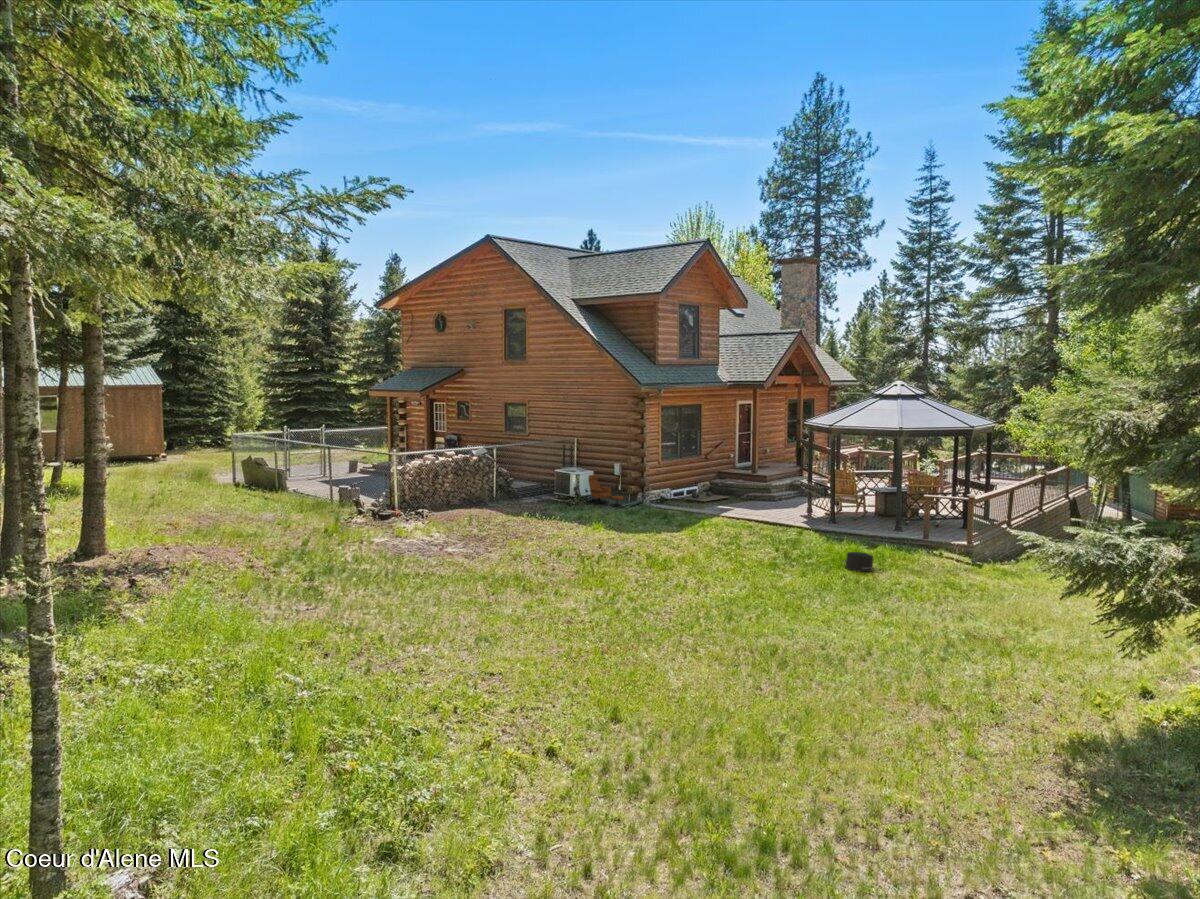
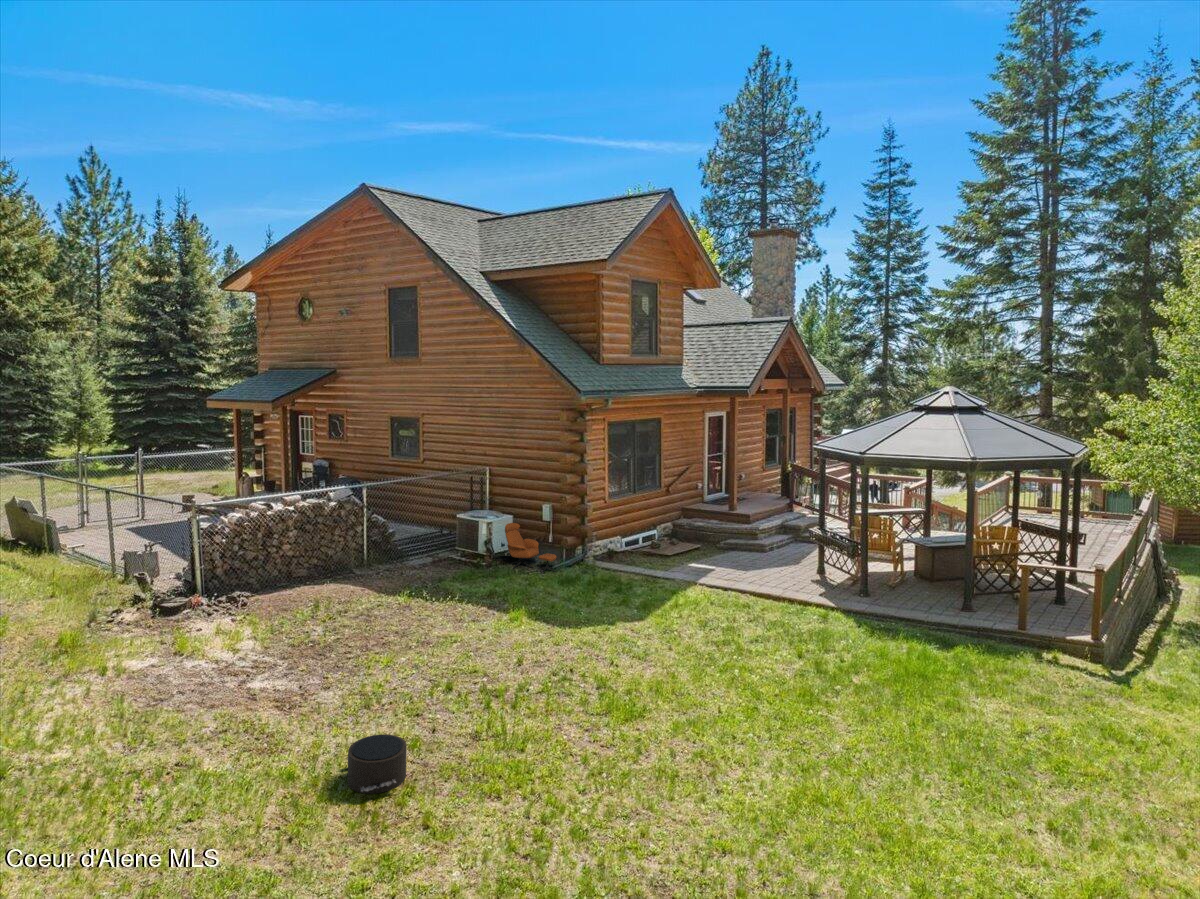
pouf: present [842,552,873,572] -> present [347,734,407,794]

